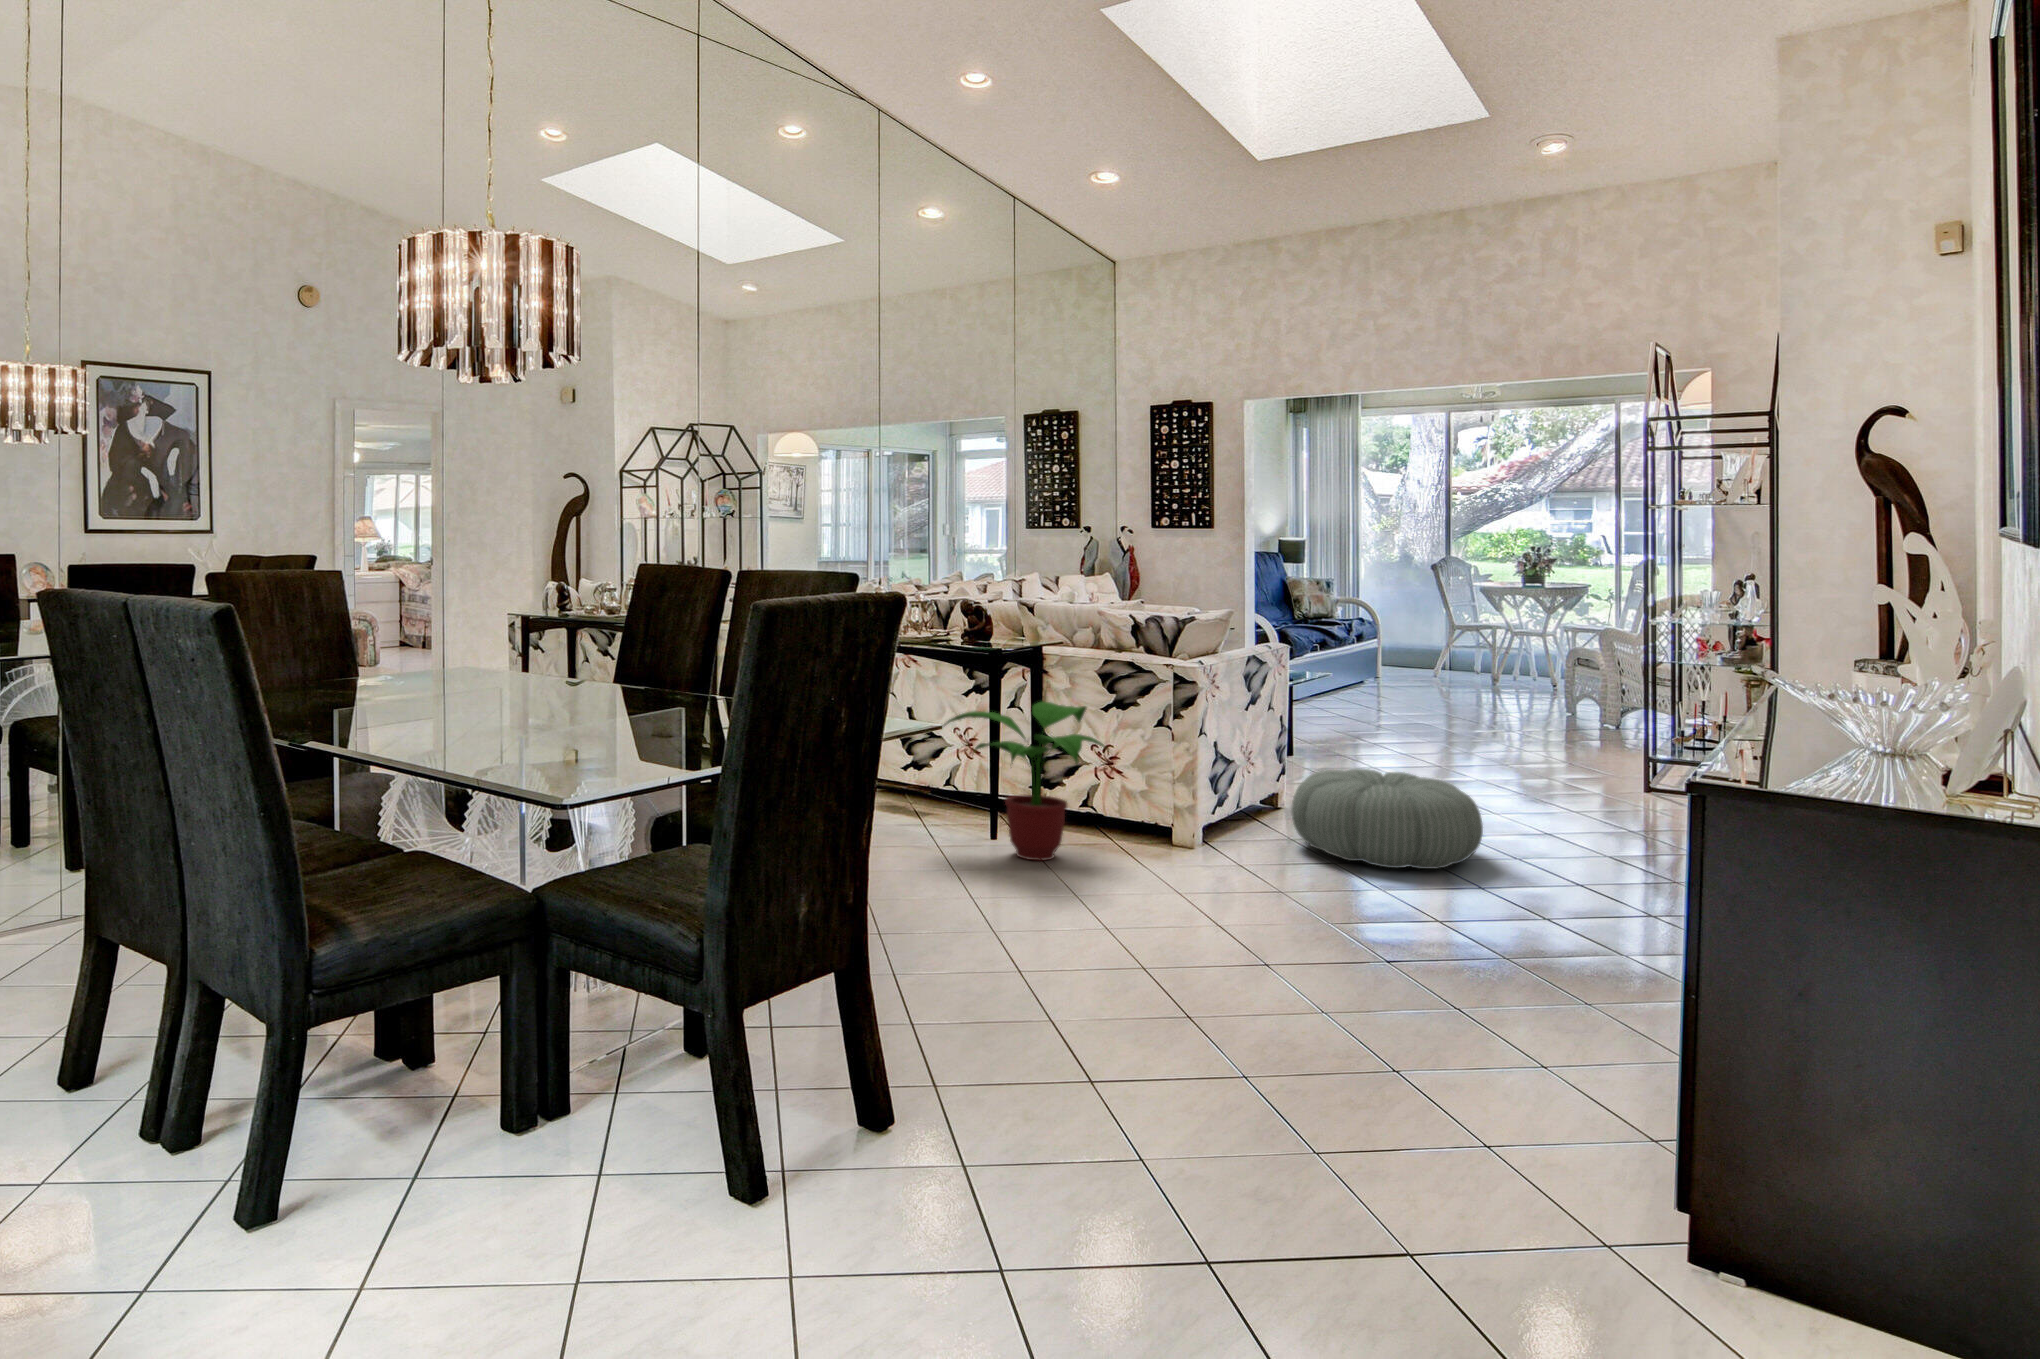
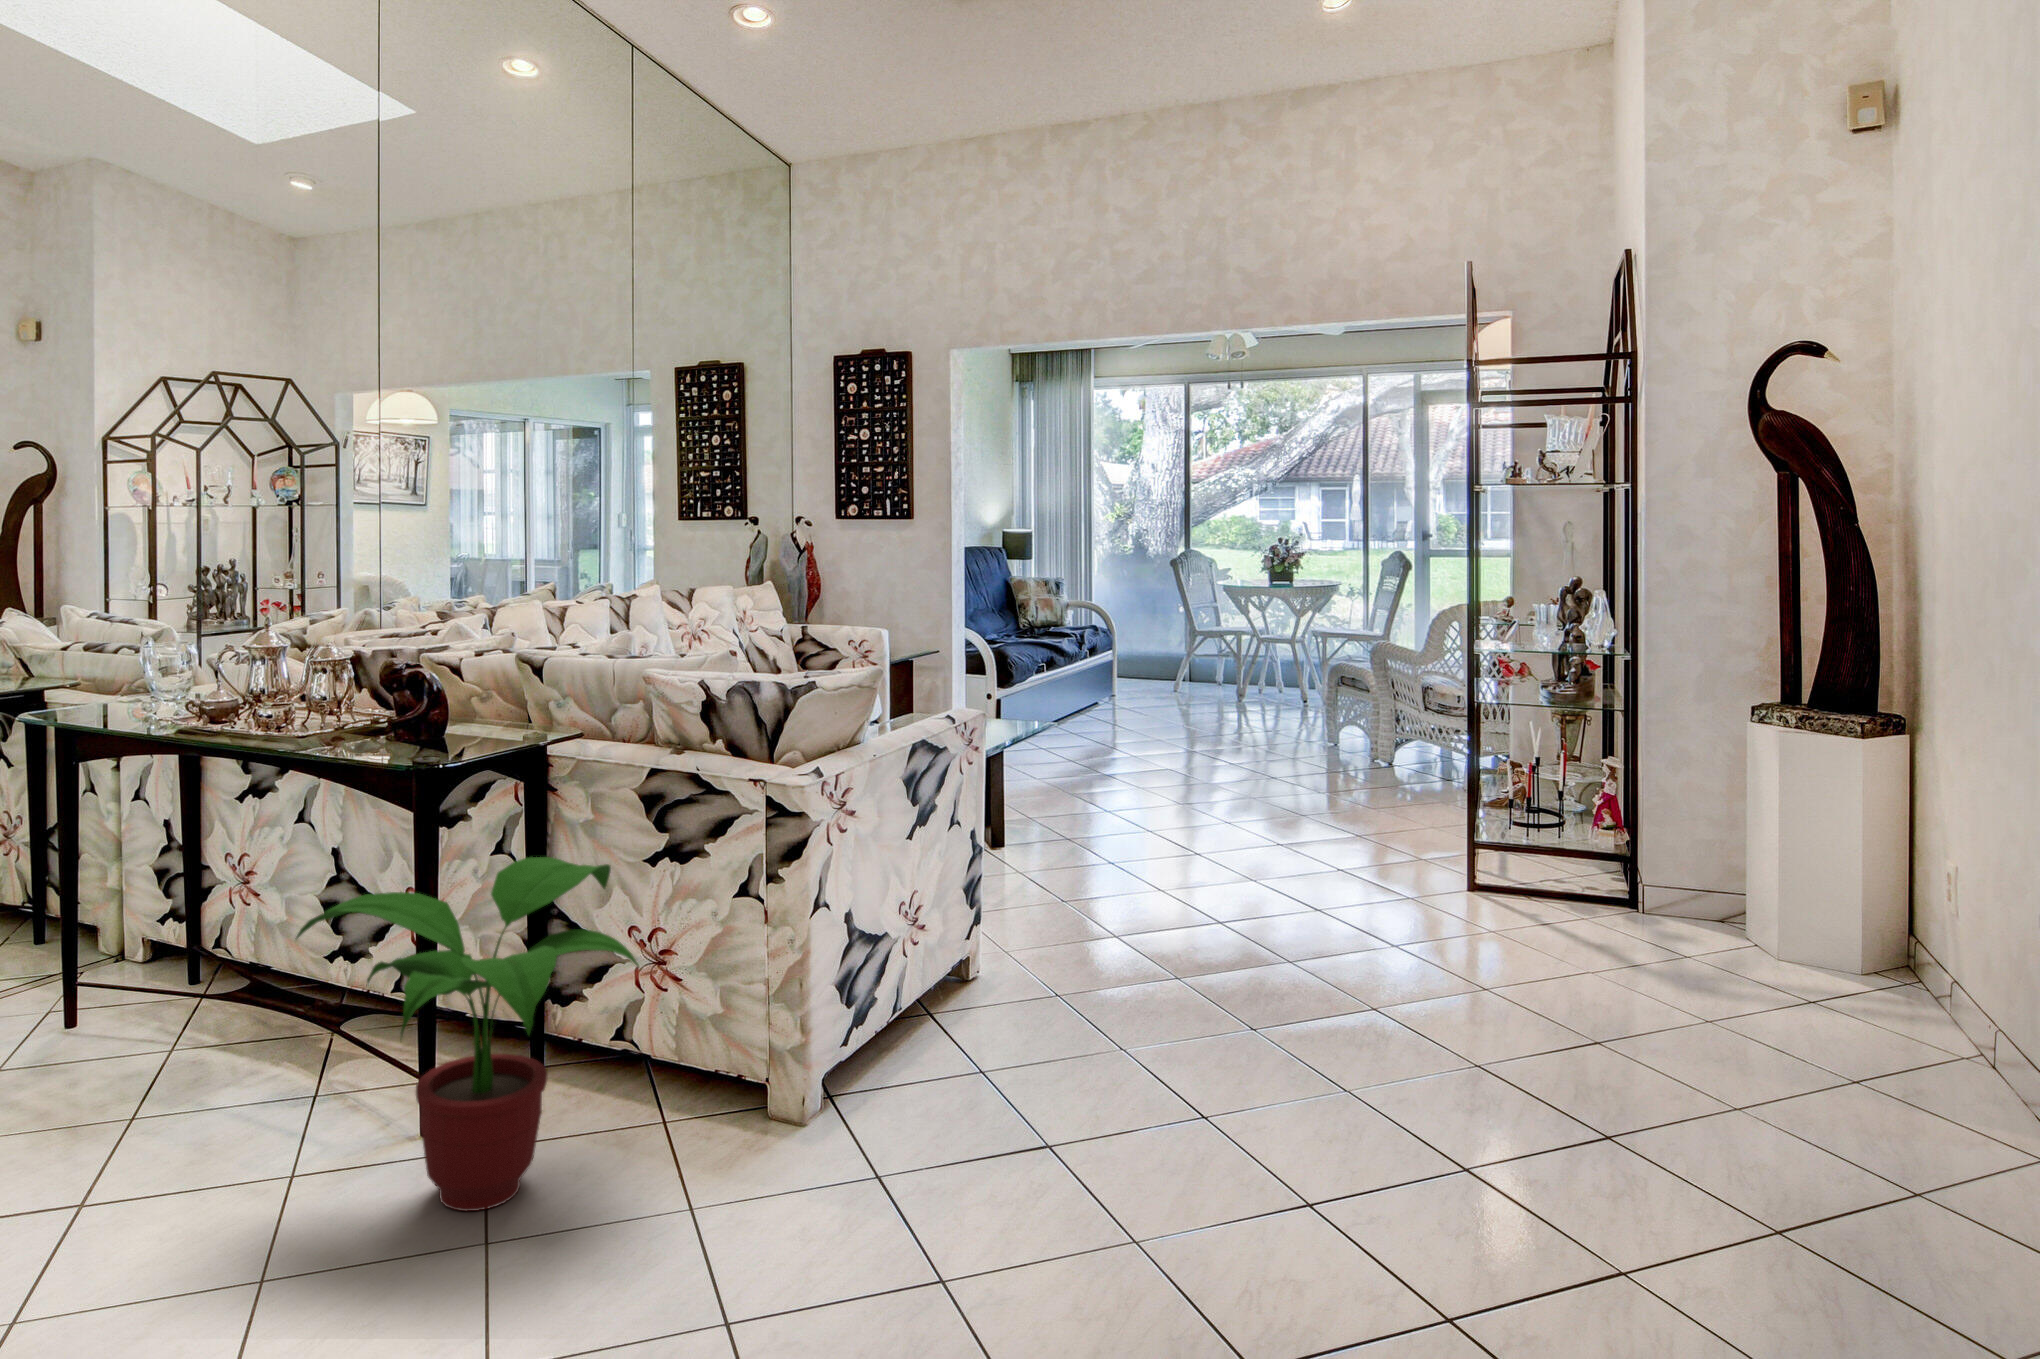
pouf: present [1291,769,1483,869] -> none [977,927,1286,1139]

